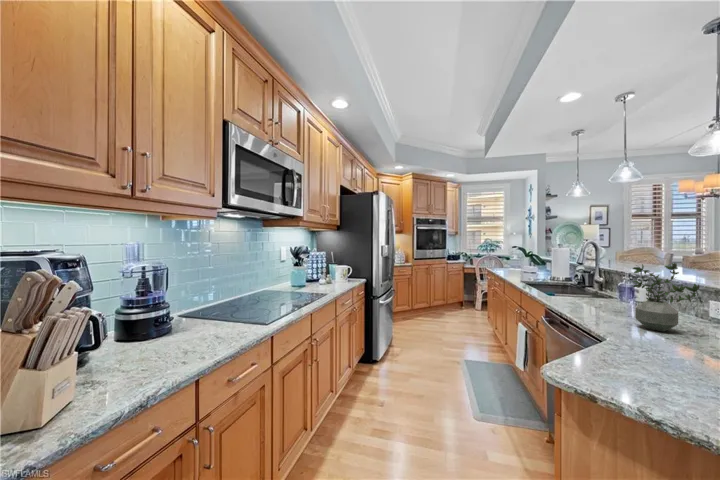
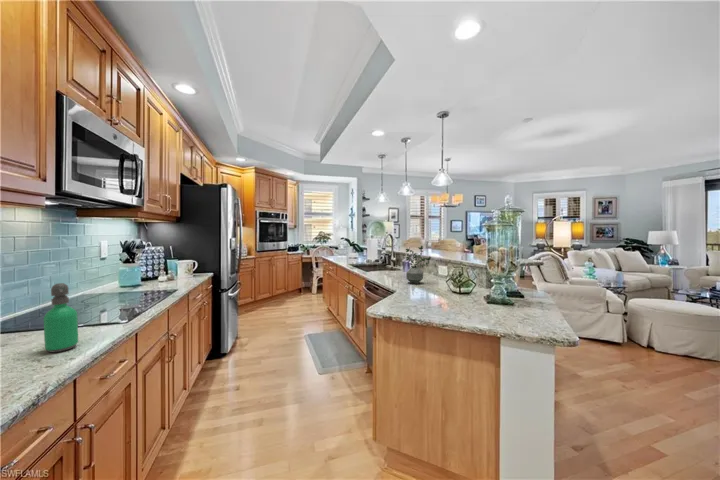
soap dispenser: none [190,287,215,351] -> present [44,283,78,352]

